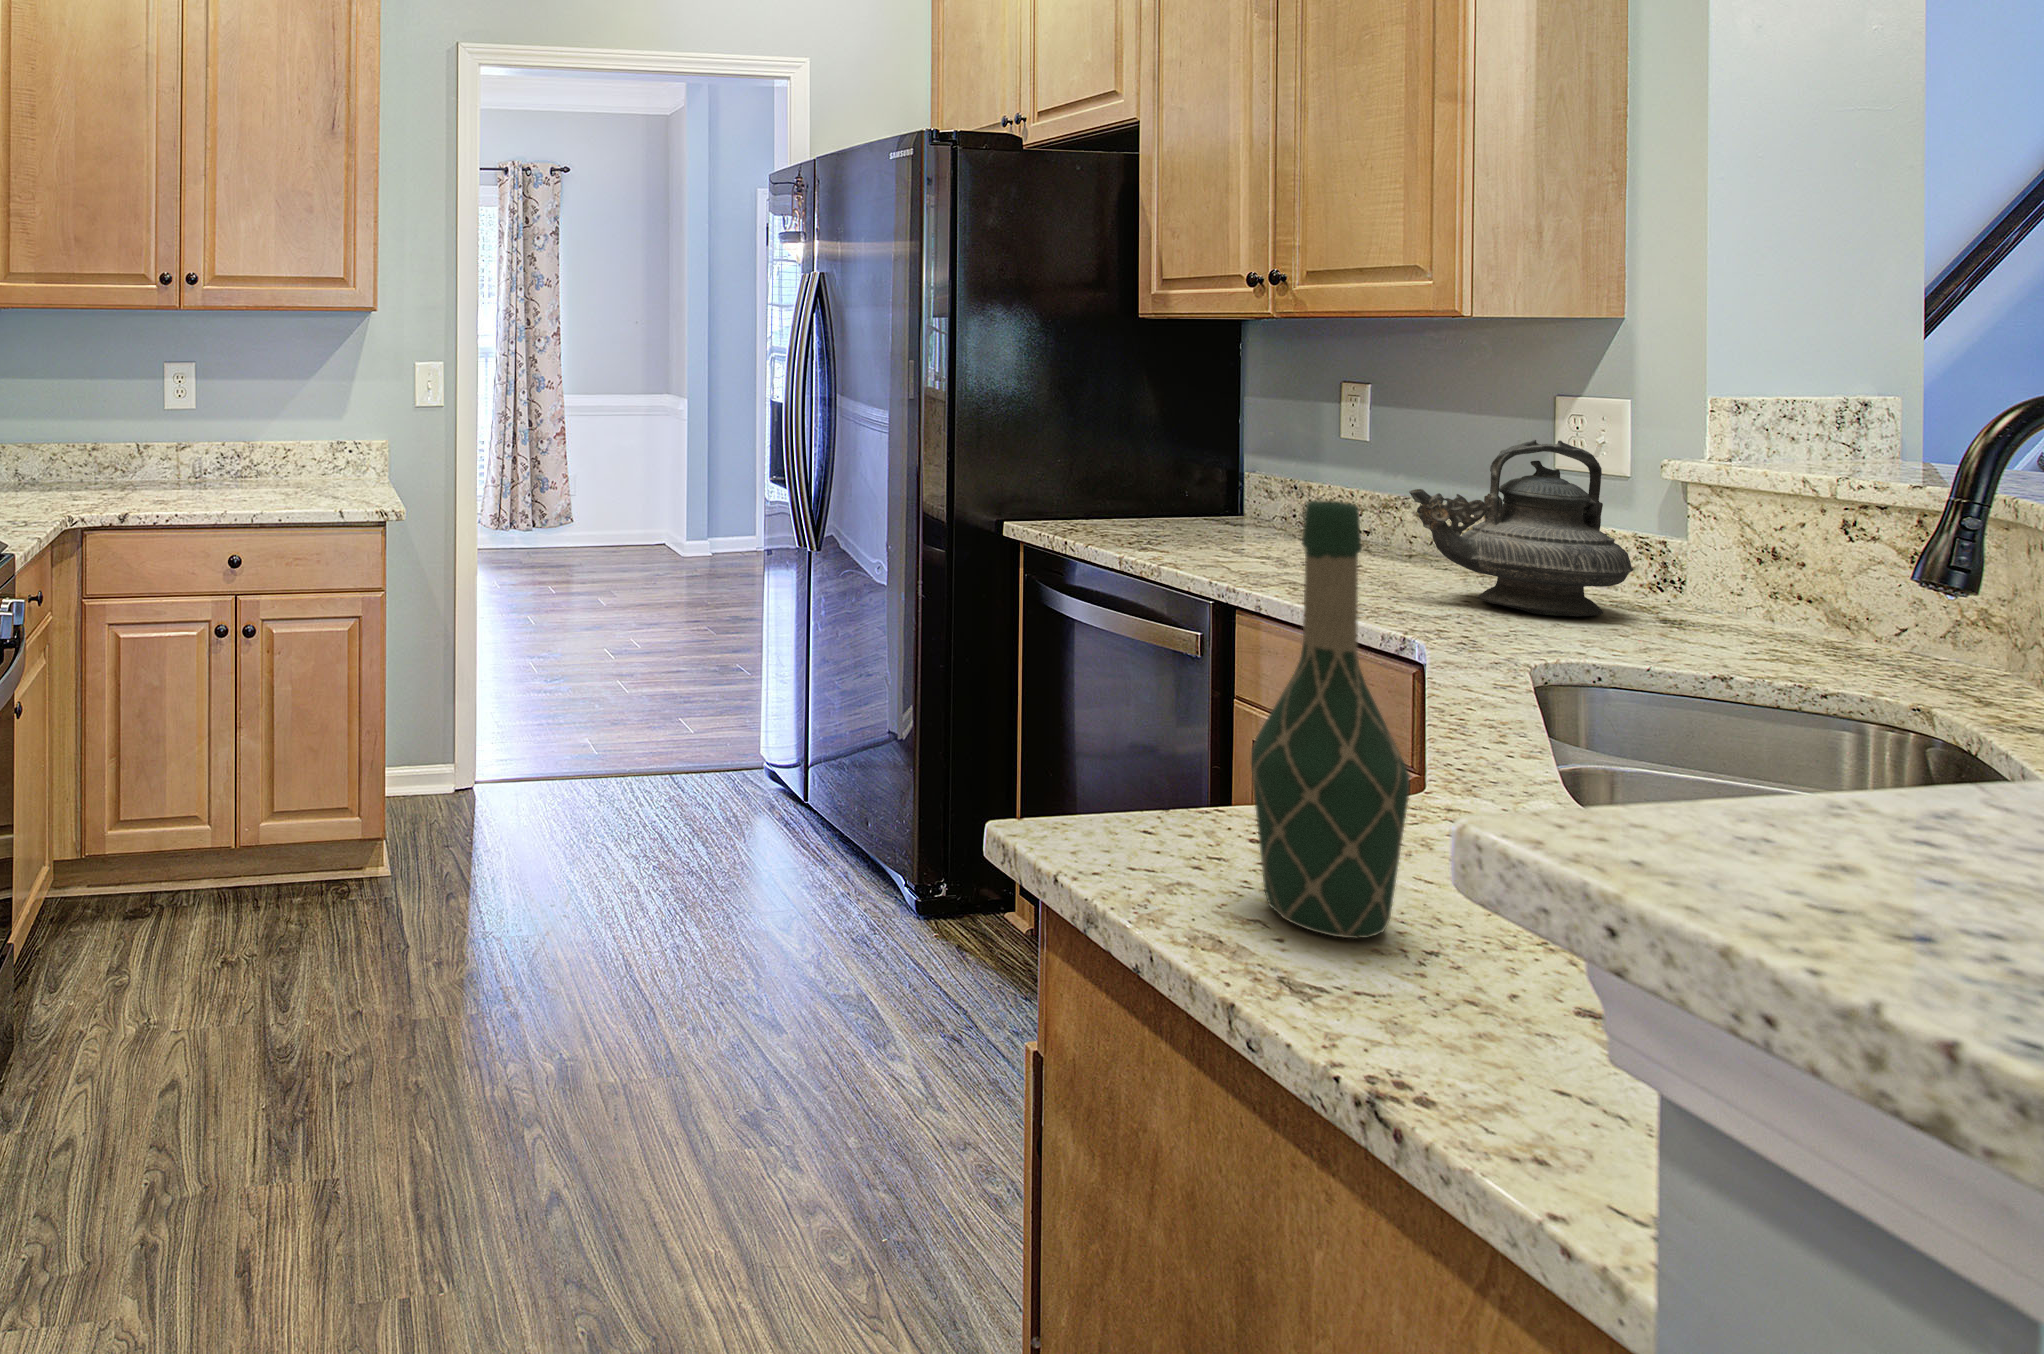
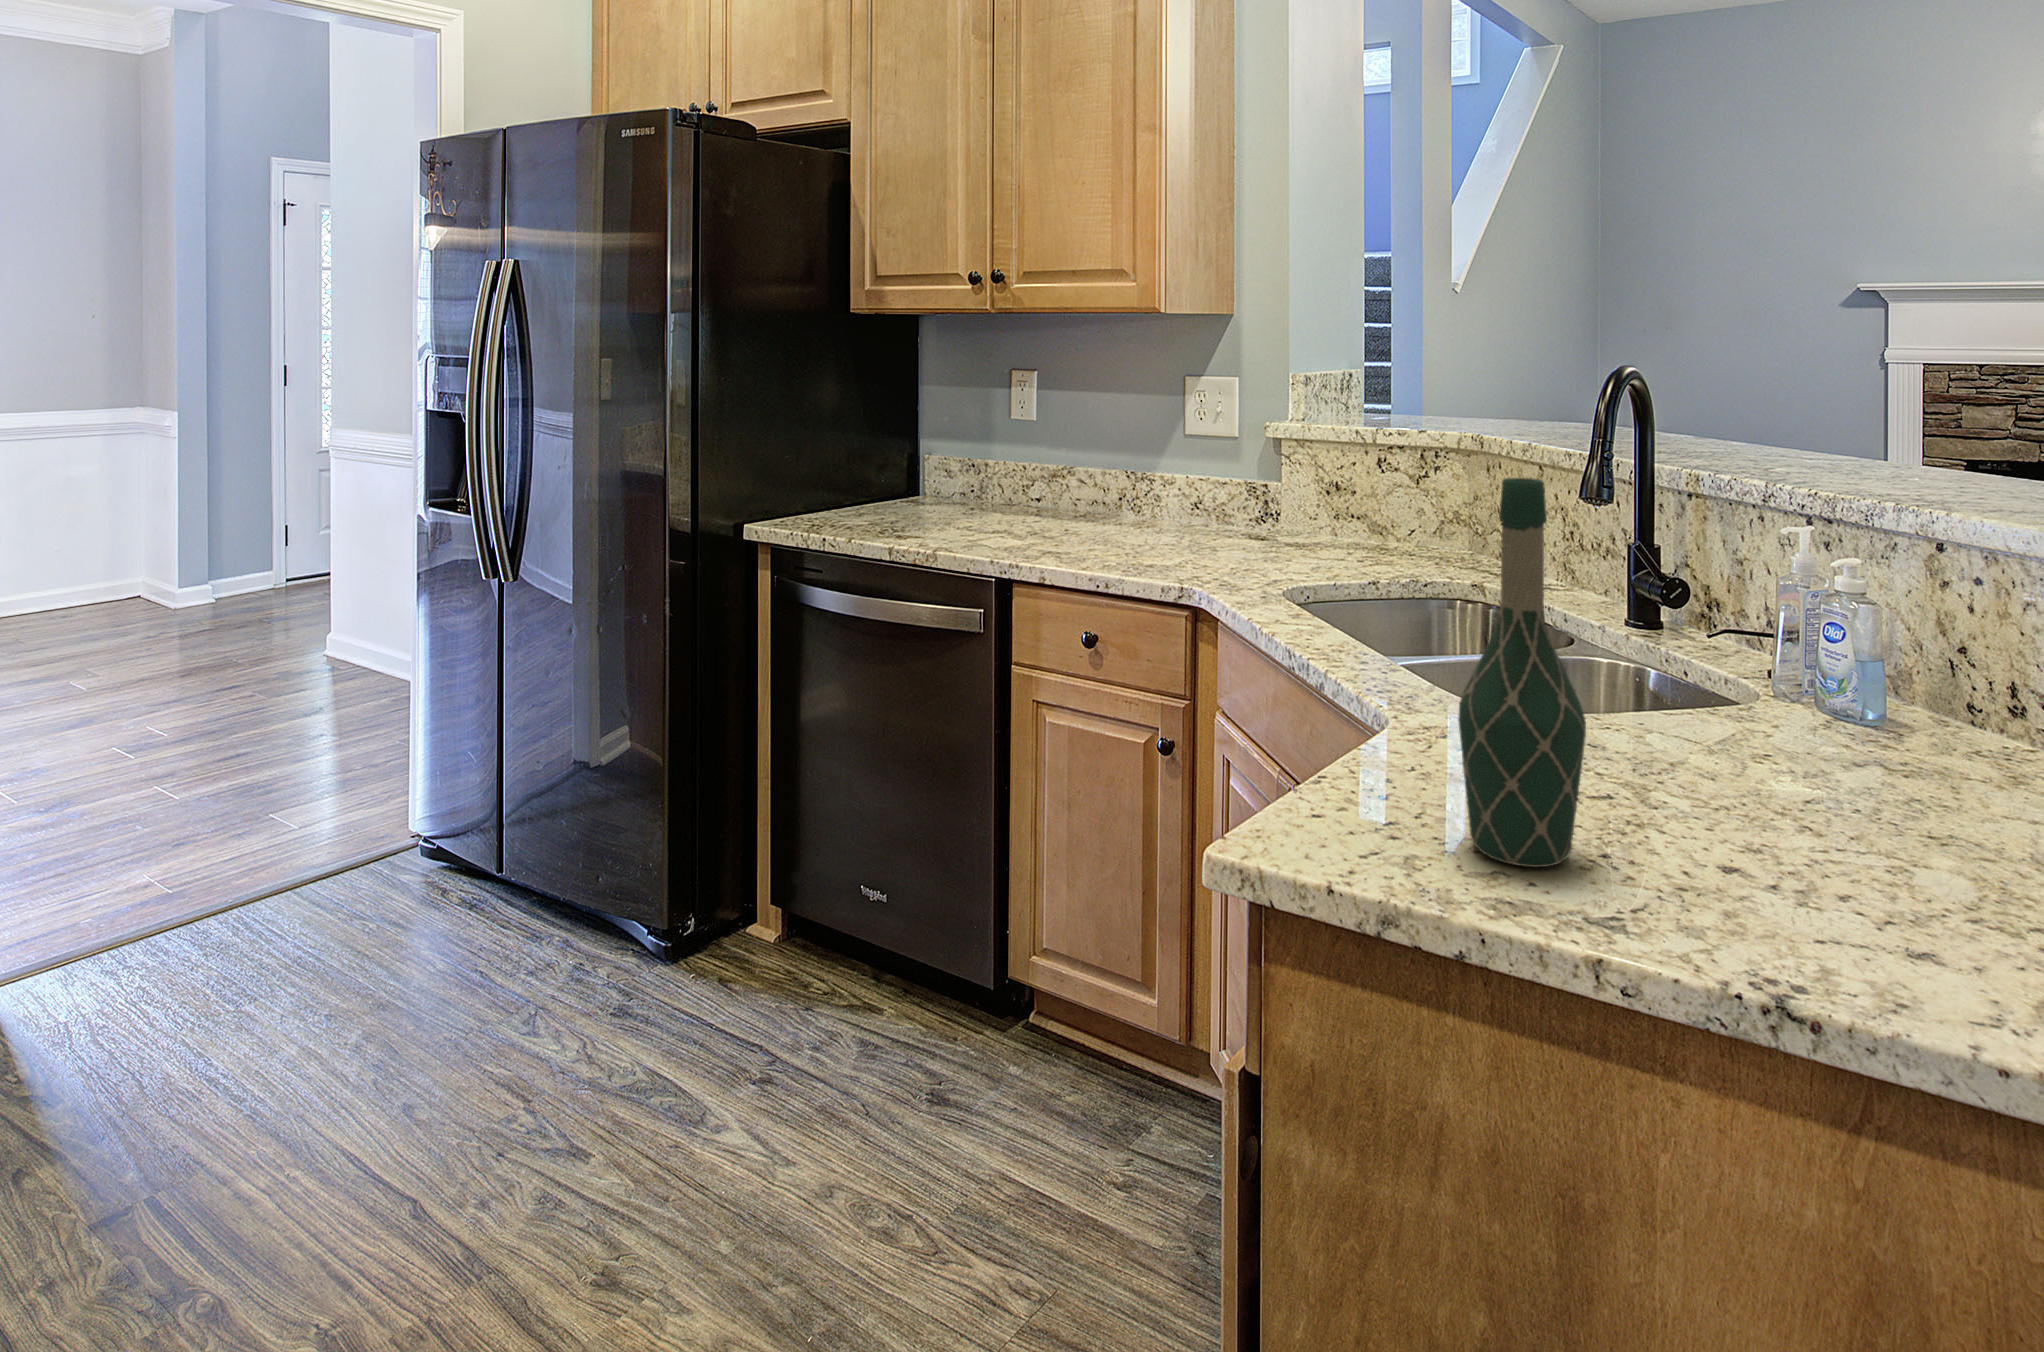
teapot: present [1409,440,1633,616] -> none [1133,412,1265,552]

